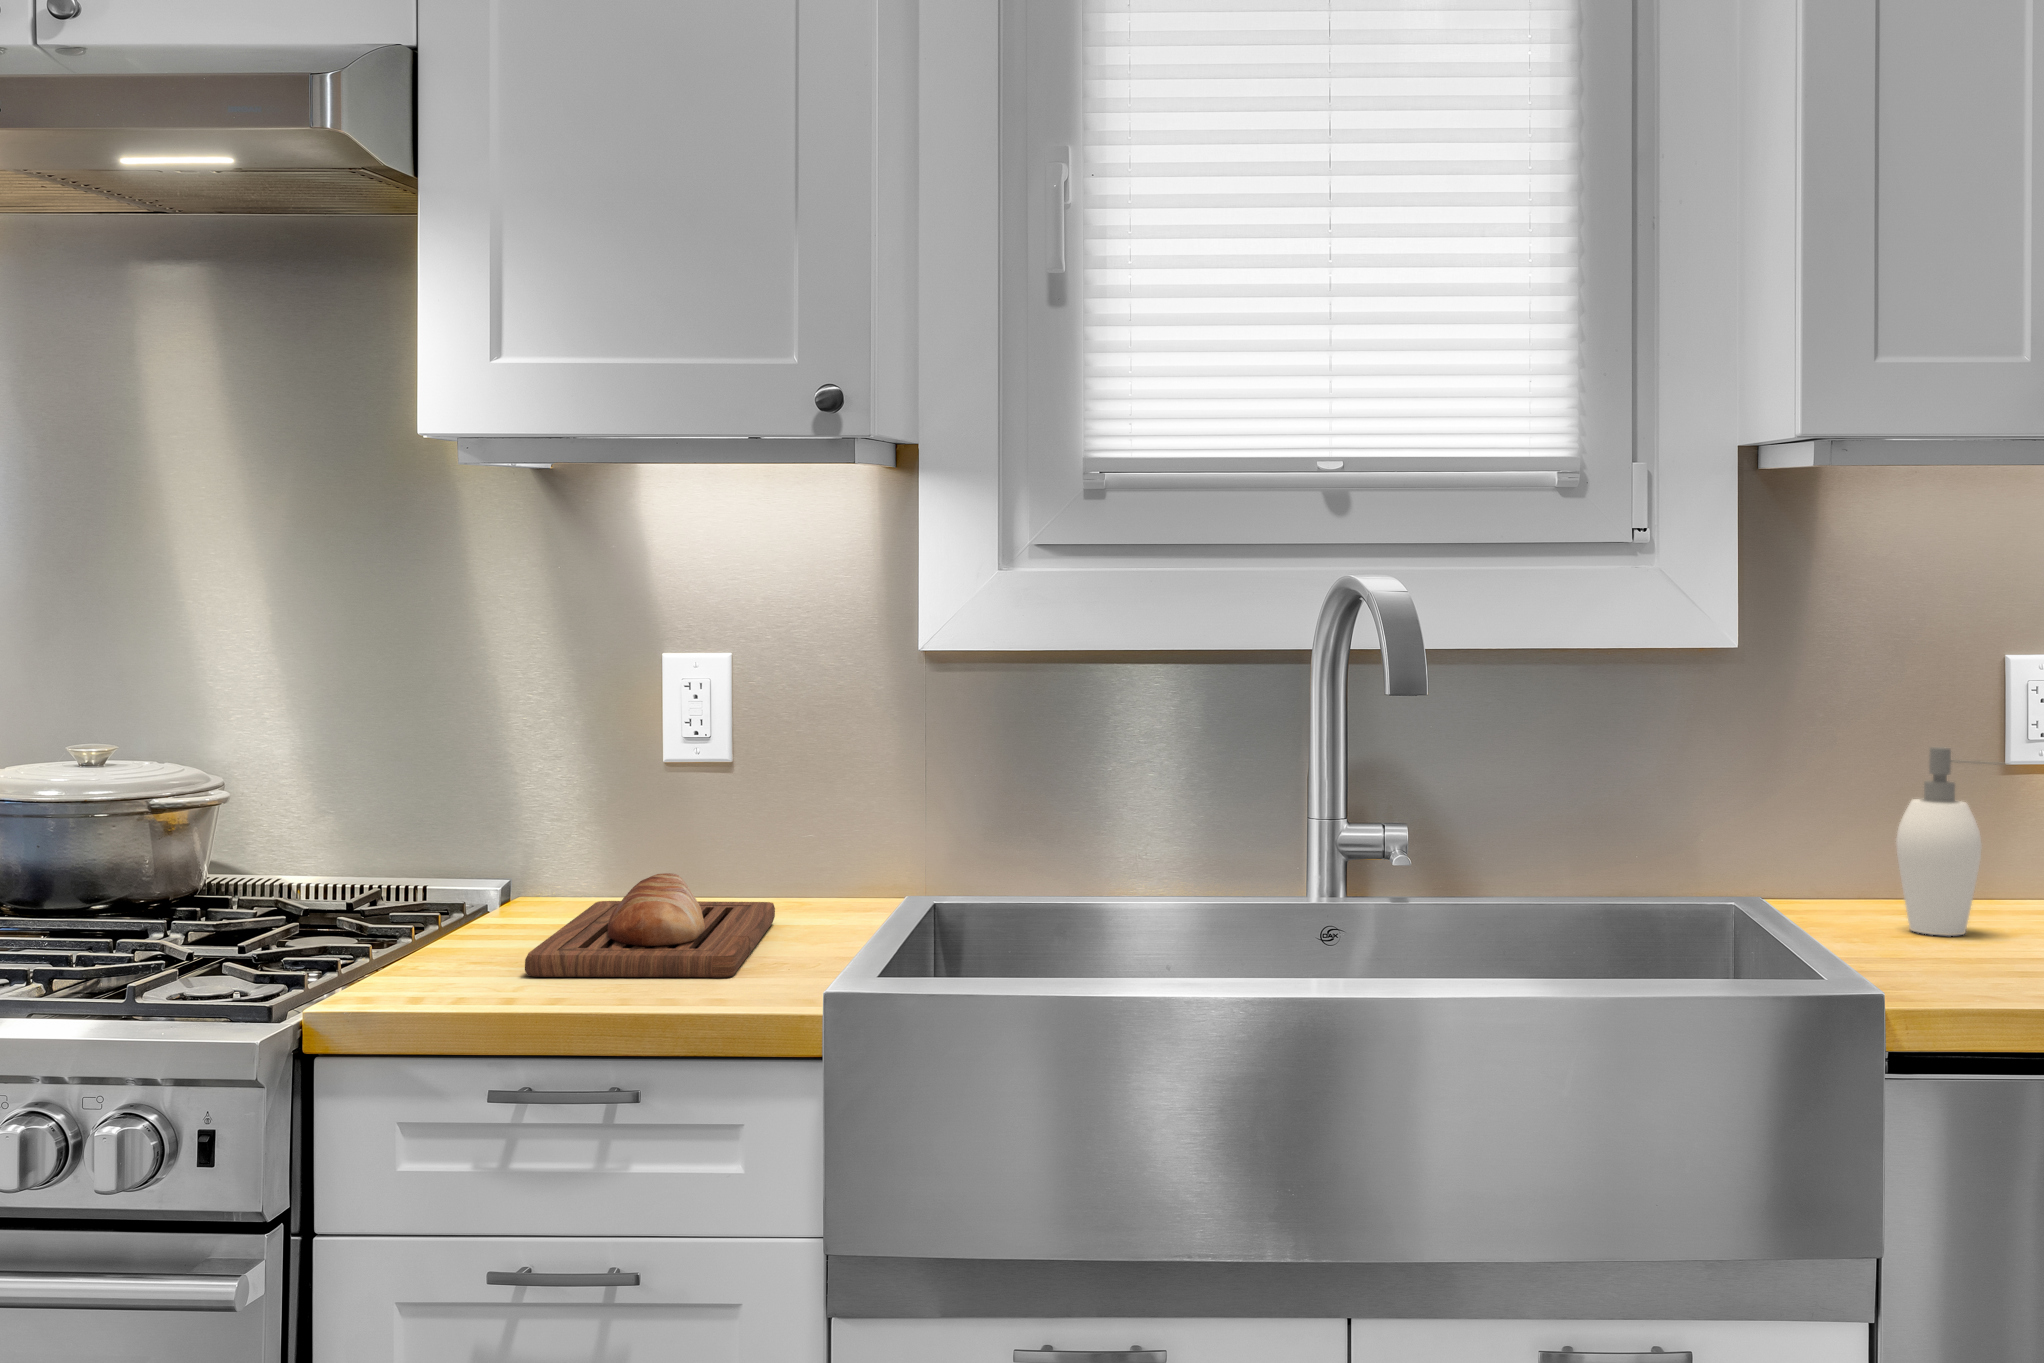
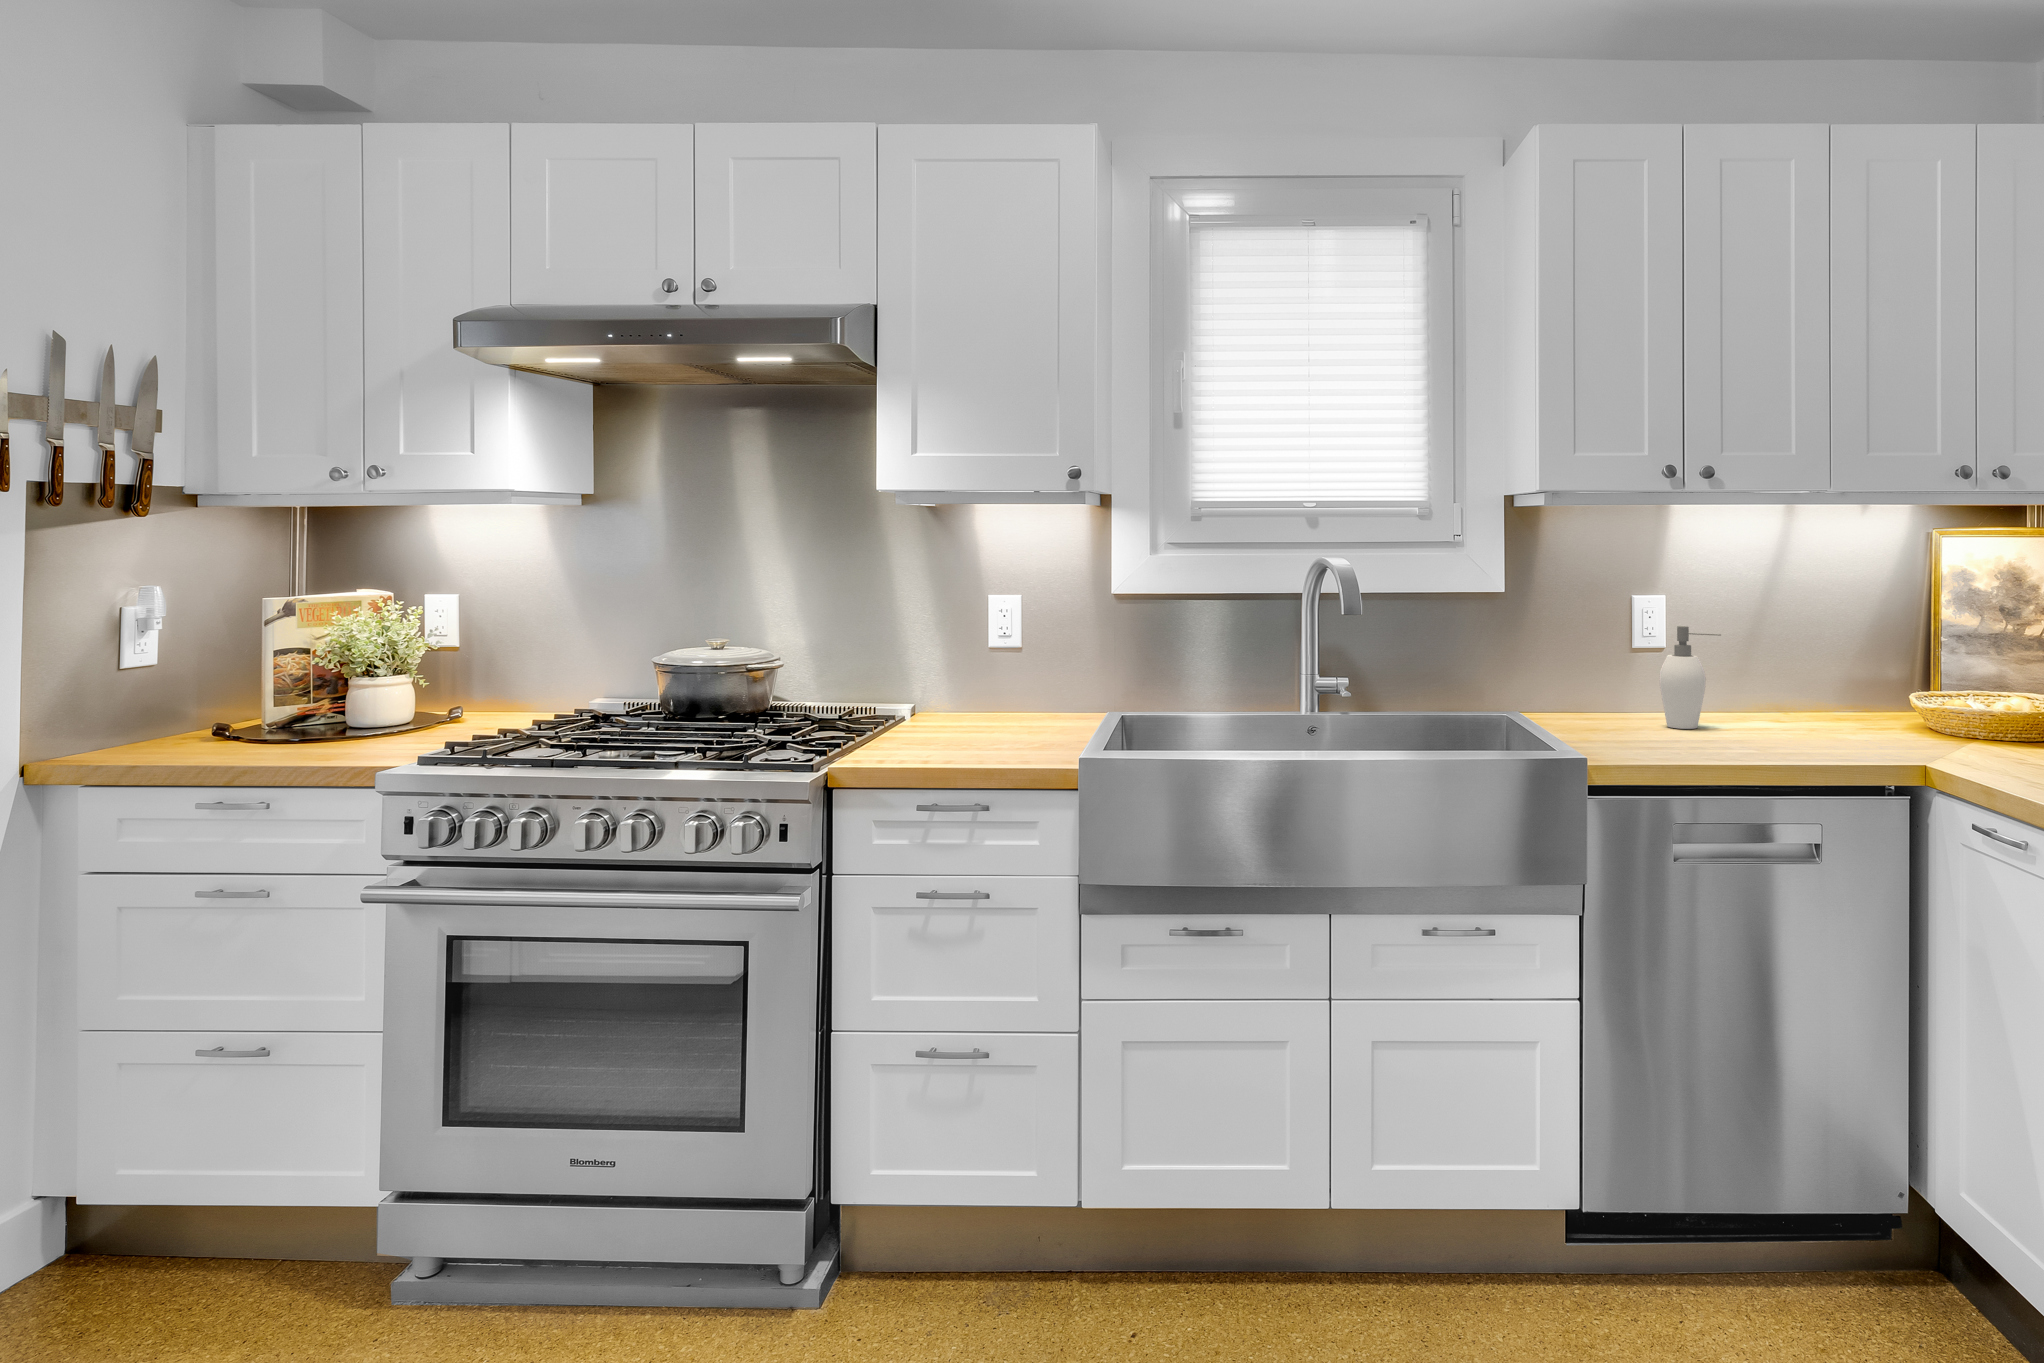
bread loaf: present [525,873,775,978] -> none [931,699,1056,751]

